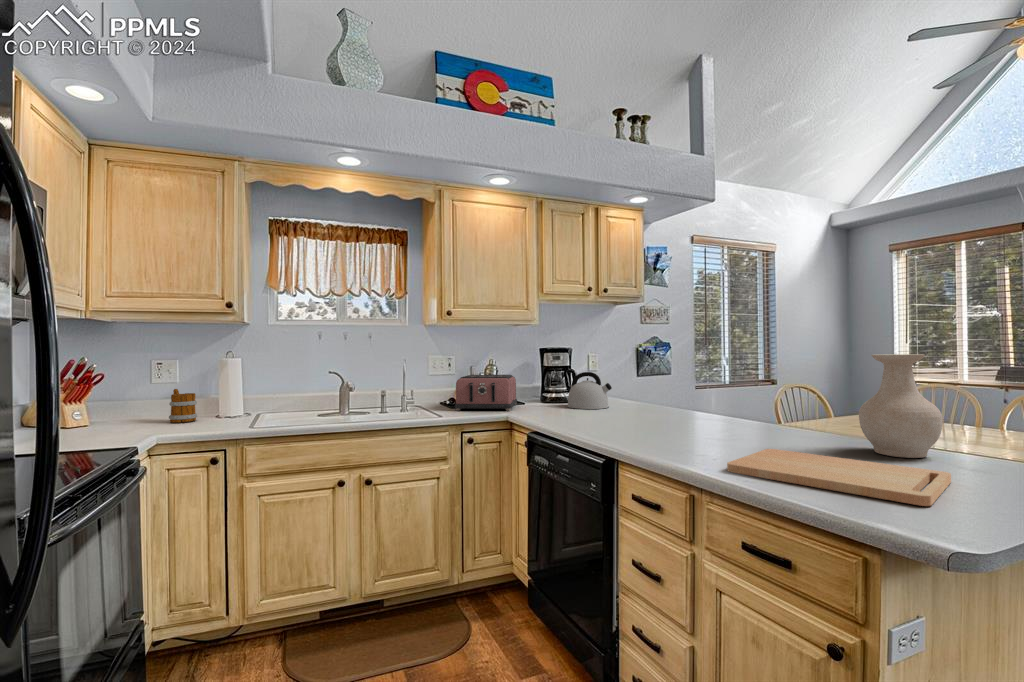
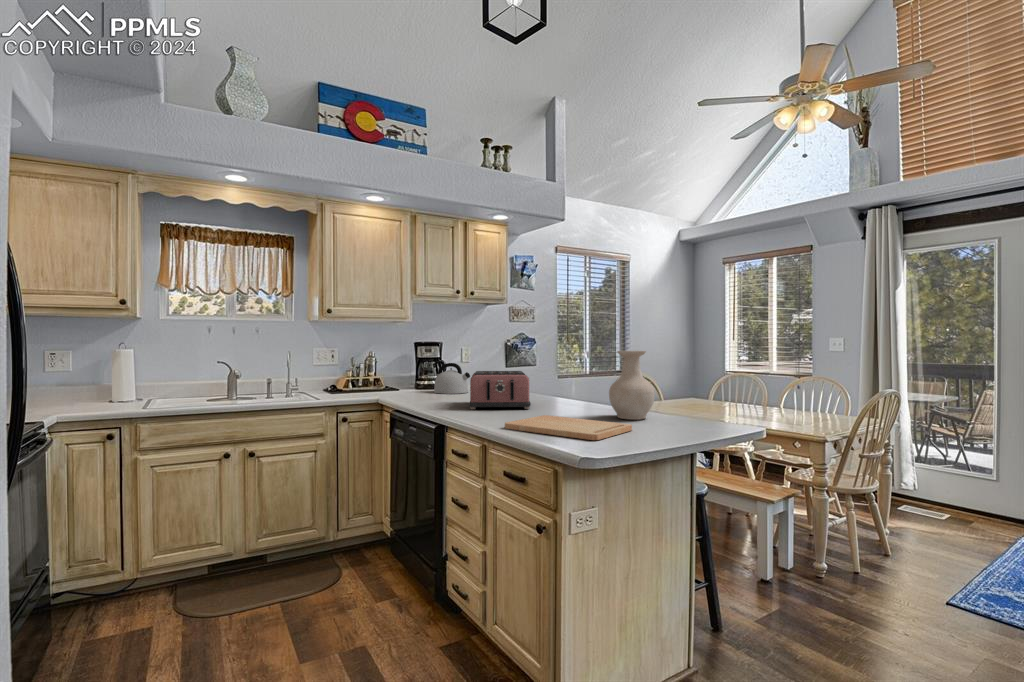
toaster: present [455,375,517,411] -> present [469,371,531,410]
mug: present [169,389,197,423] -> none [62,376,90,406]

